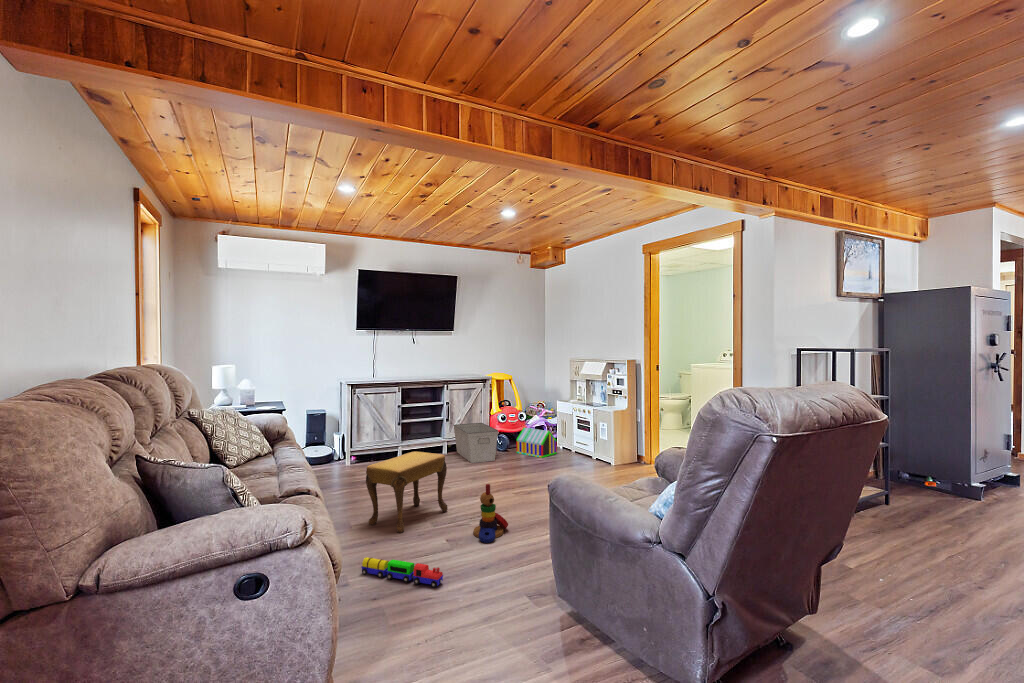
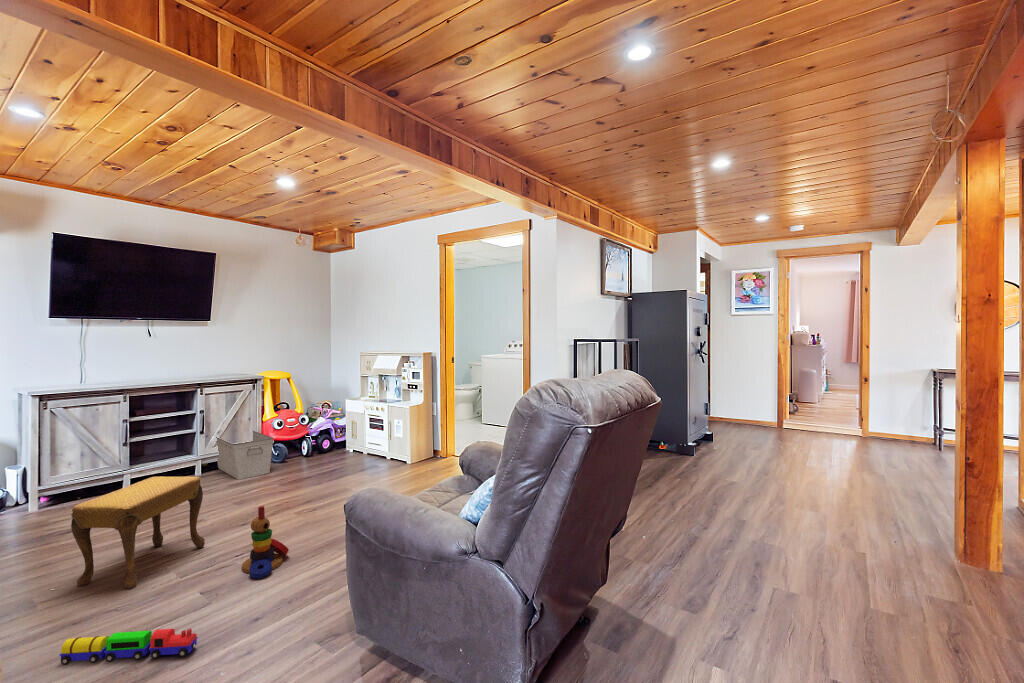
toy house: present [516,428,557,458] -> none [296,432,345,464]

